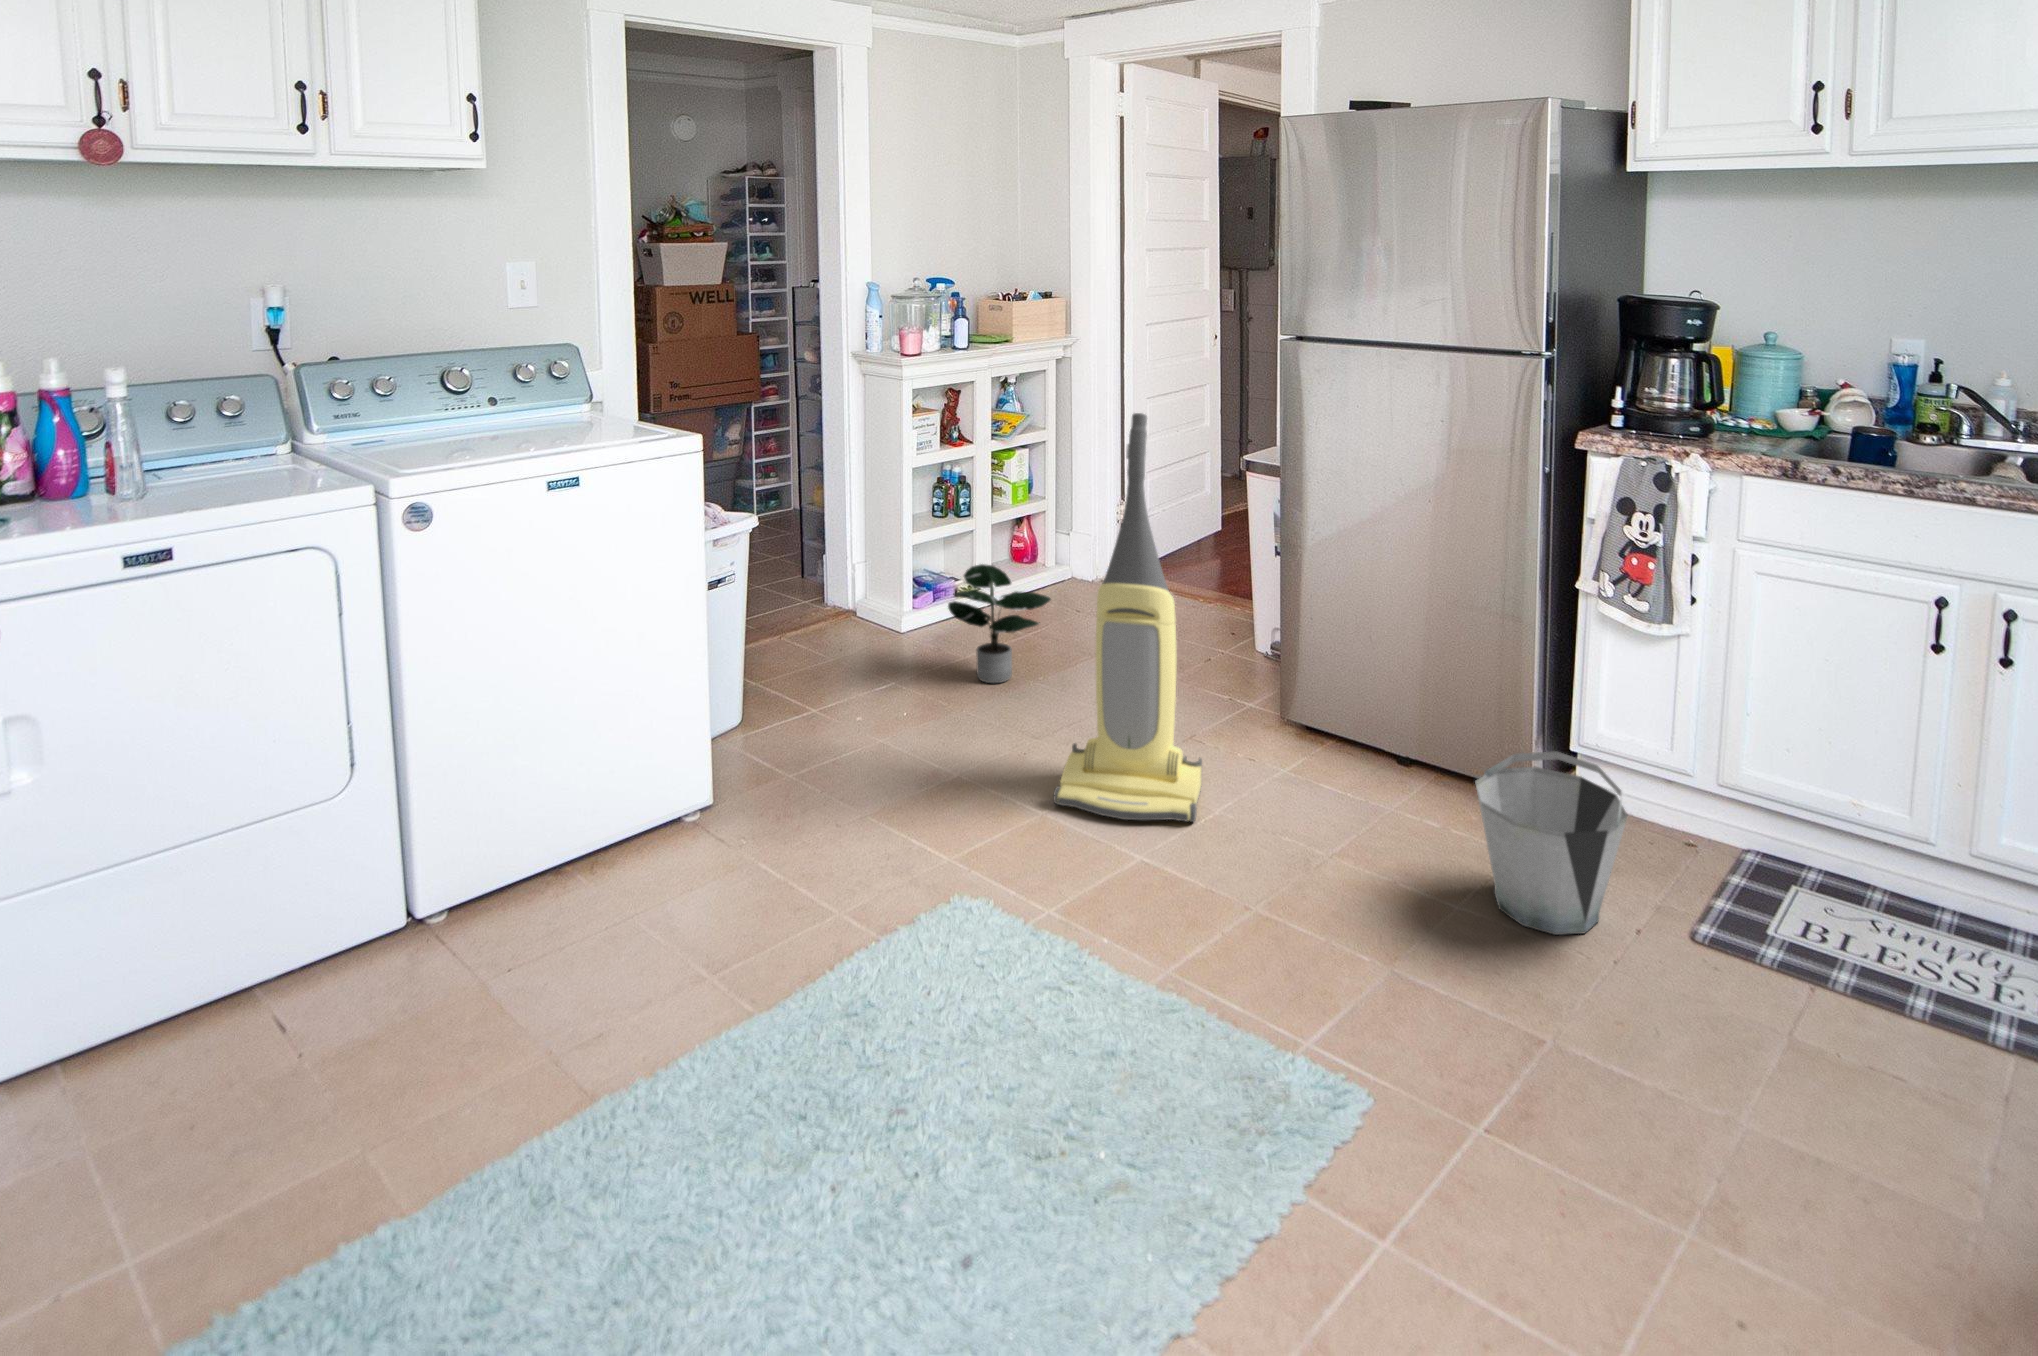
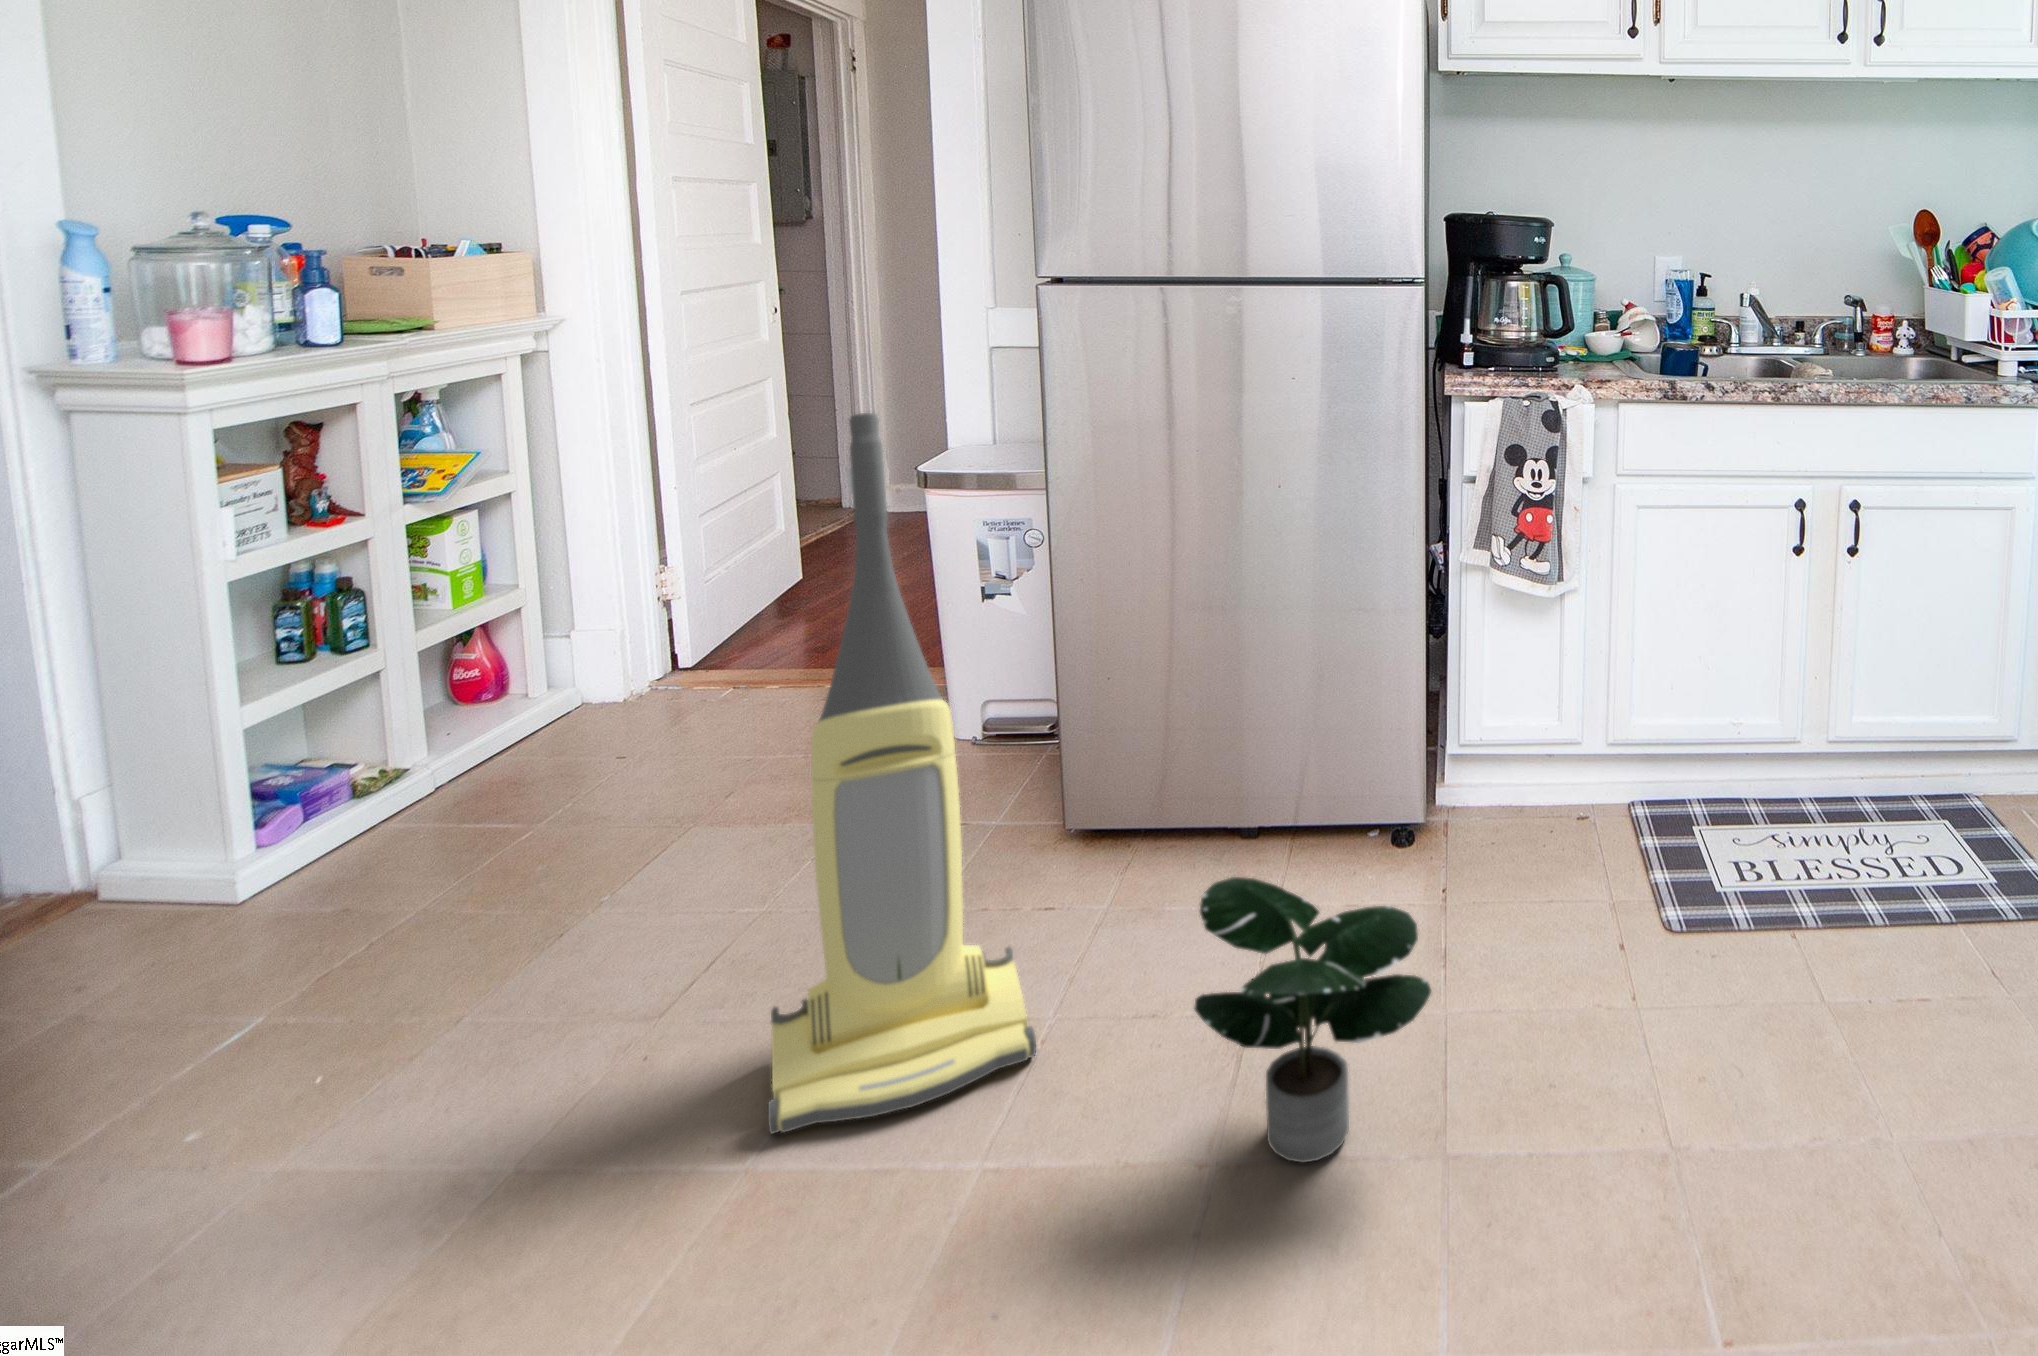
potted plant: present [948,564,1051,683] -> present [1195,877,1432,1162]
bucket: present [1475,751,1628,935] -> none [1440,773,1614,1009]

